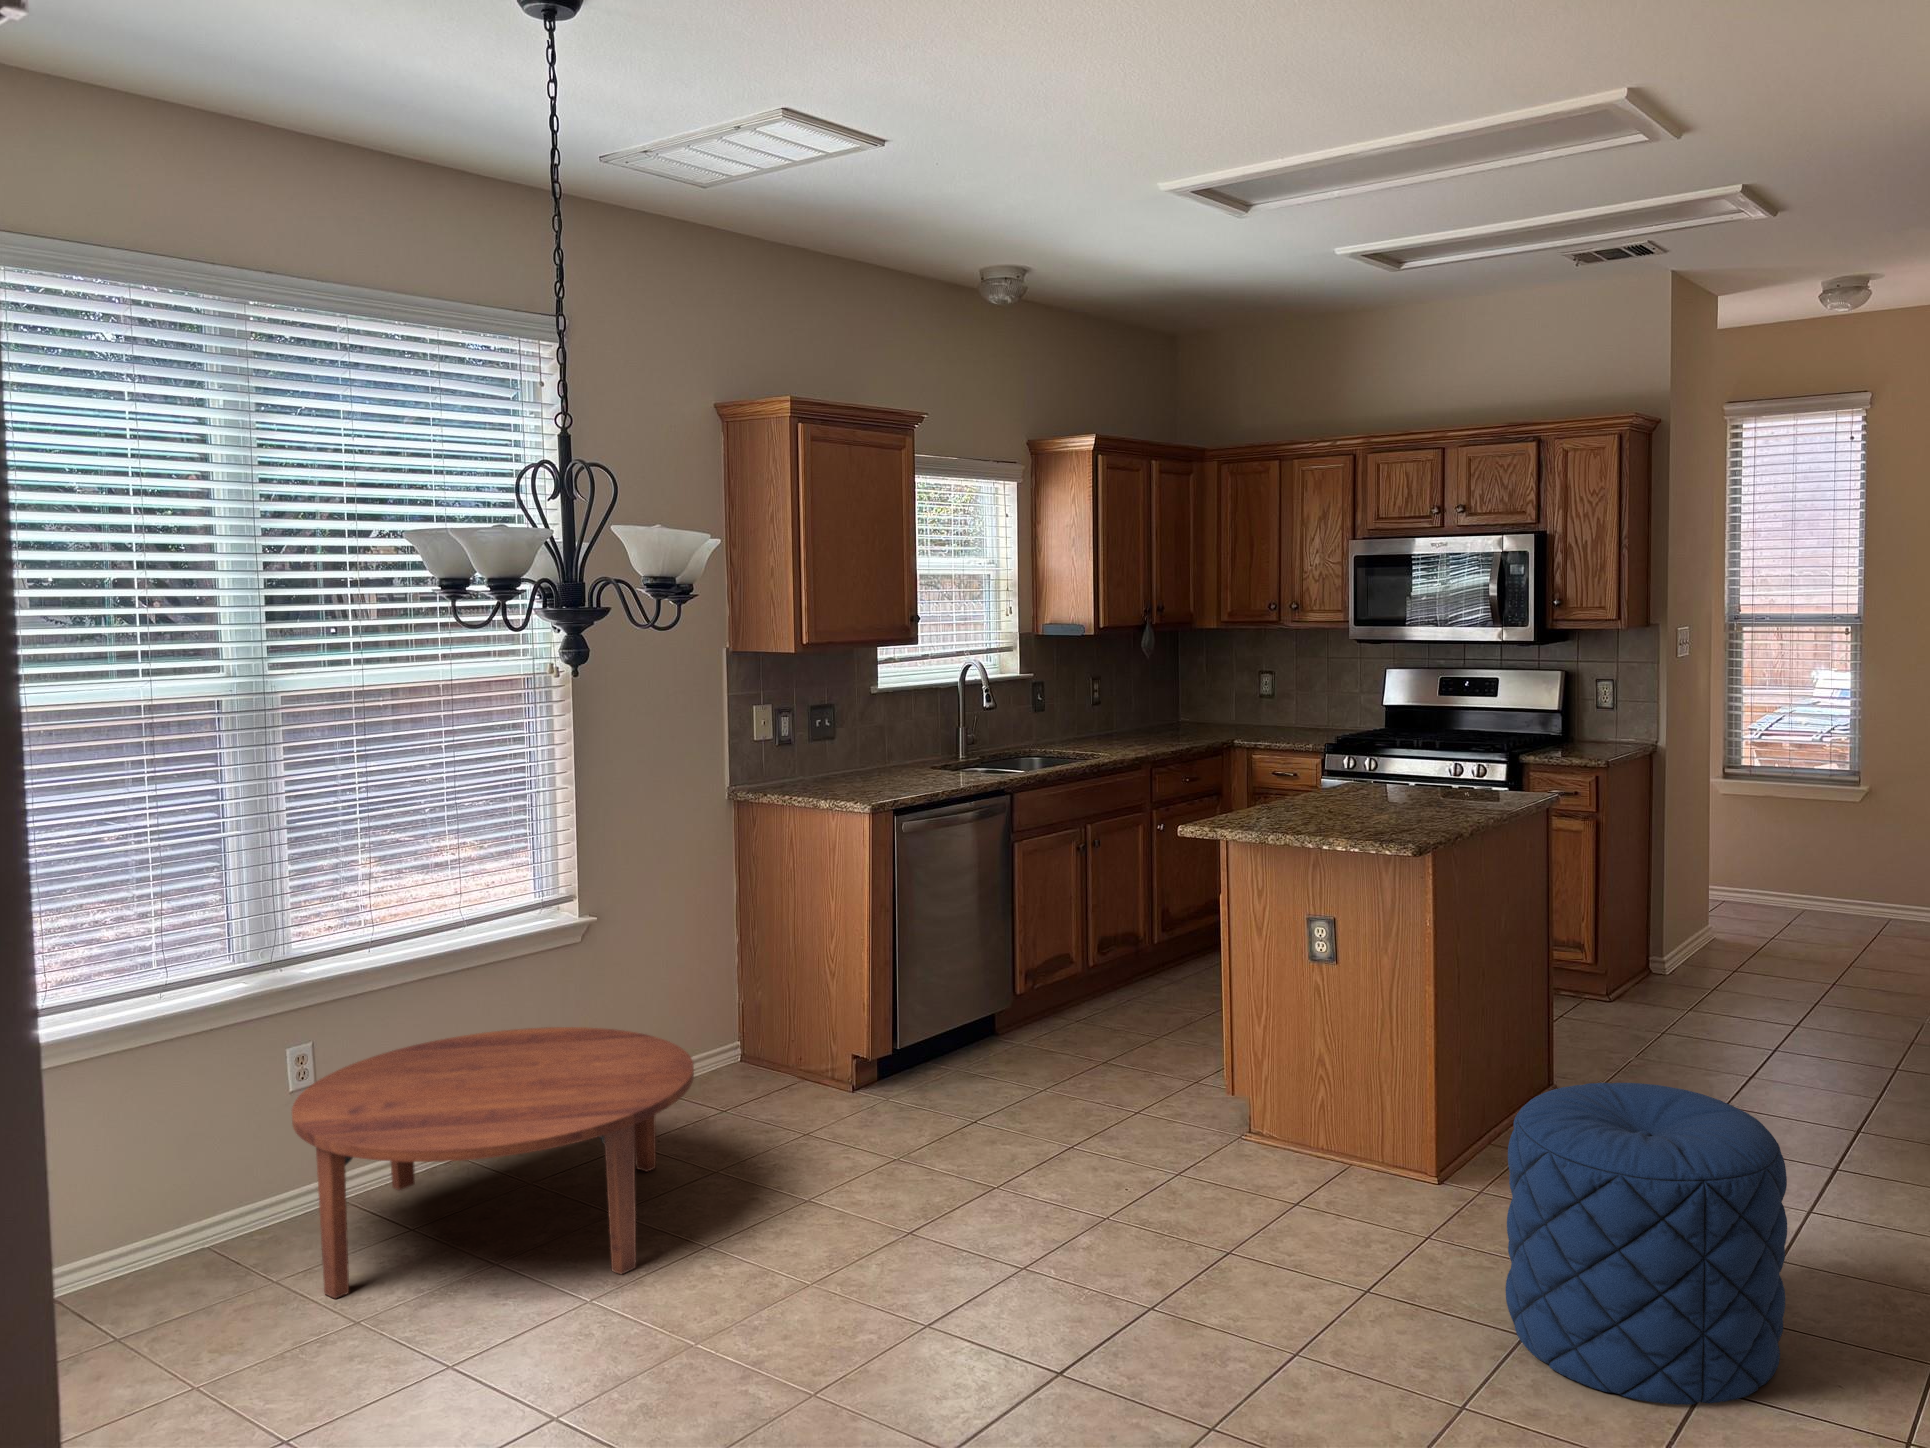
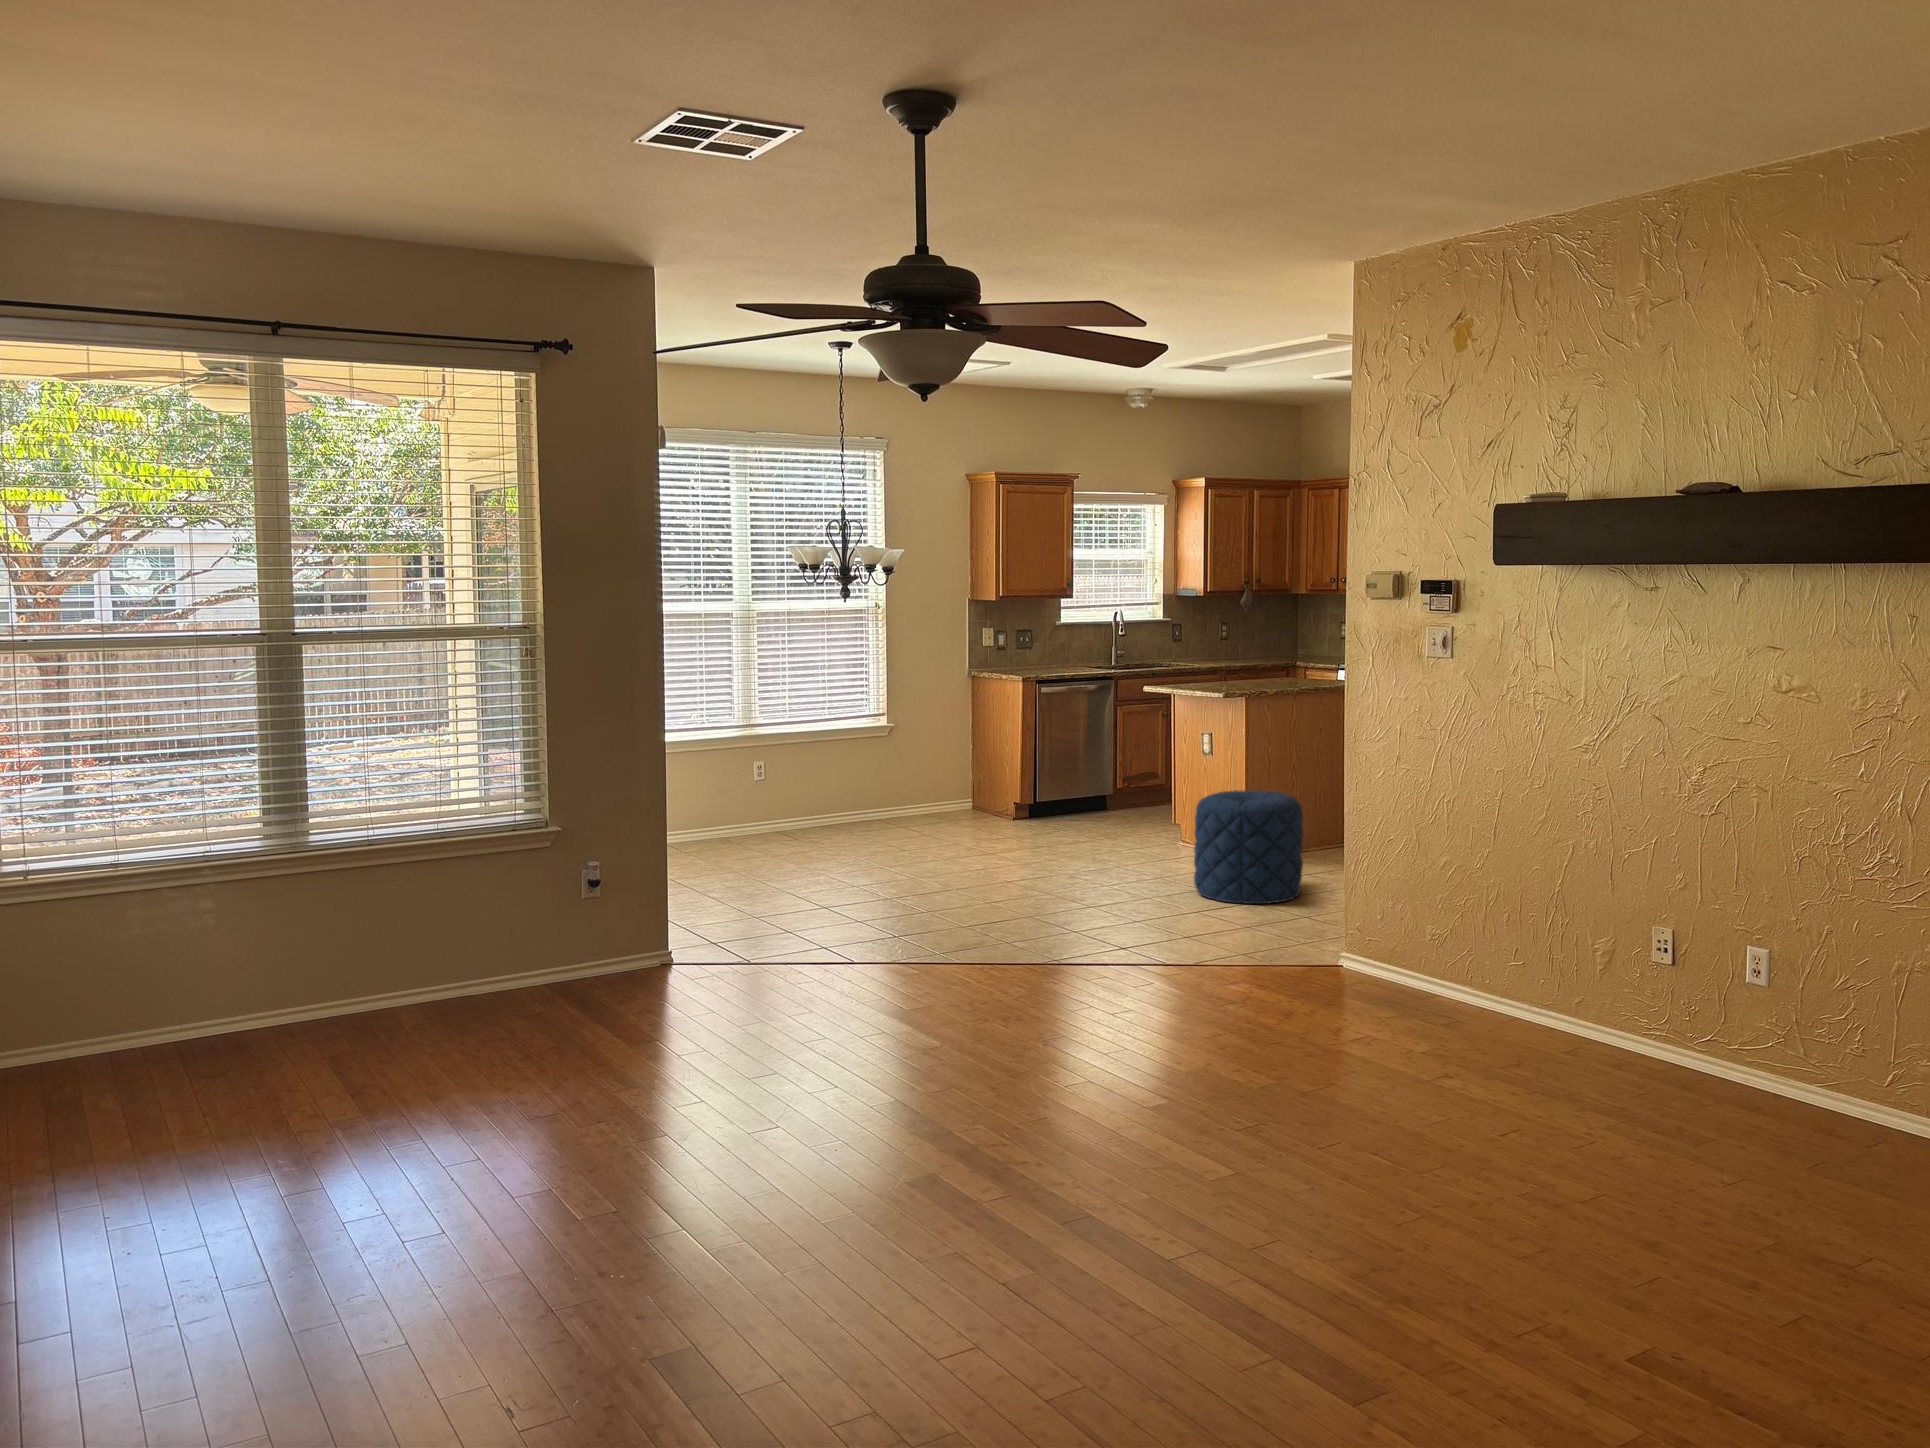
coffee table: present [292,1027,694,1298] -> none [753,768,915,853]

